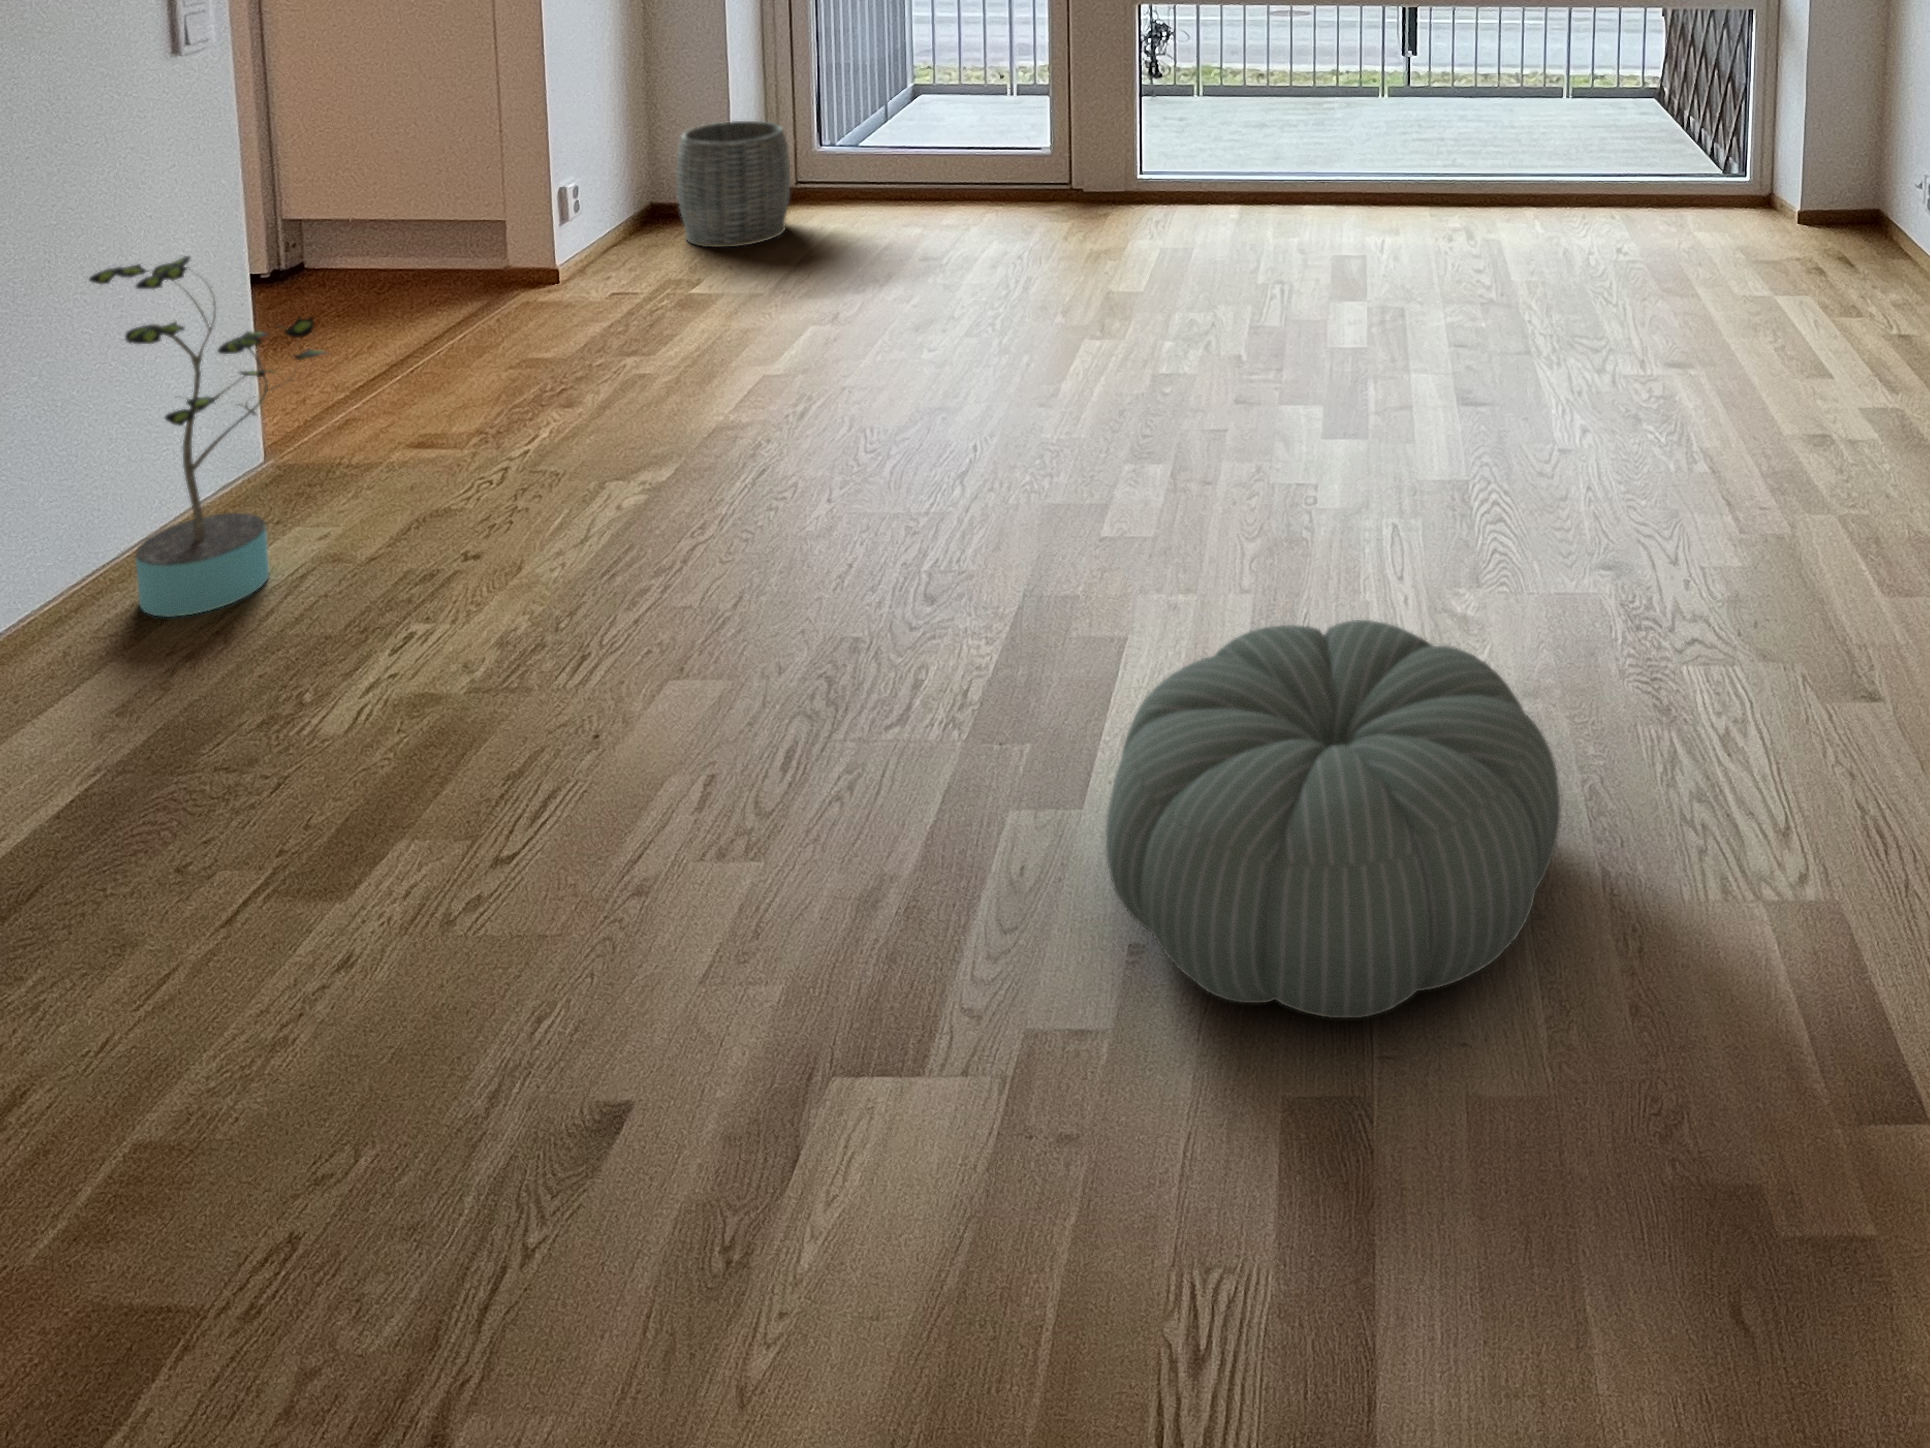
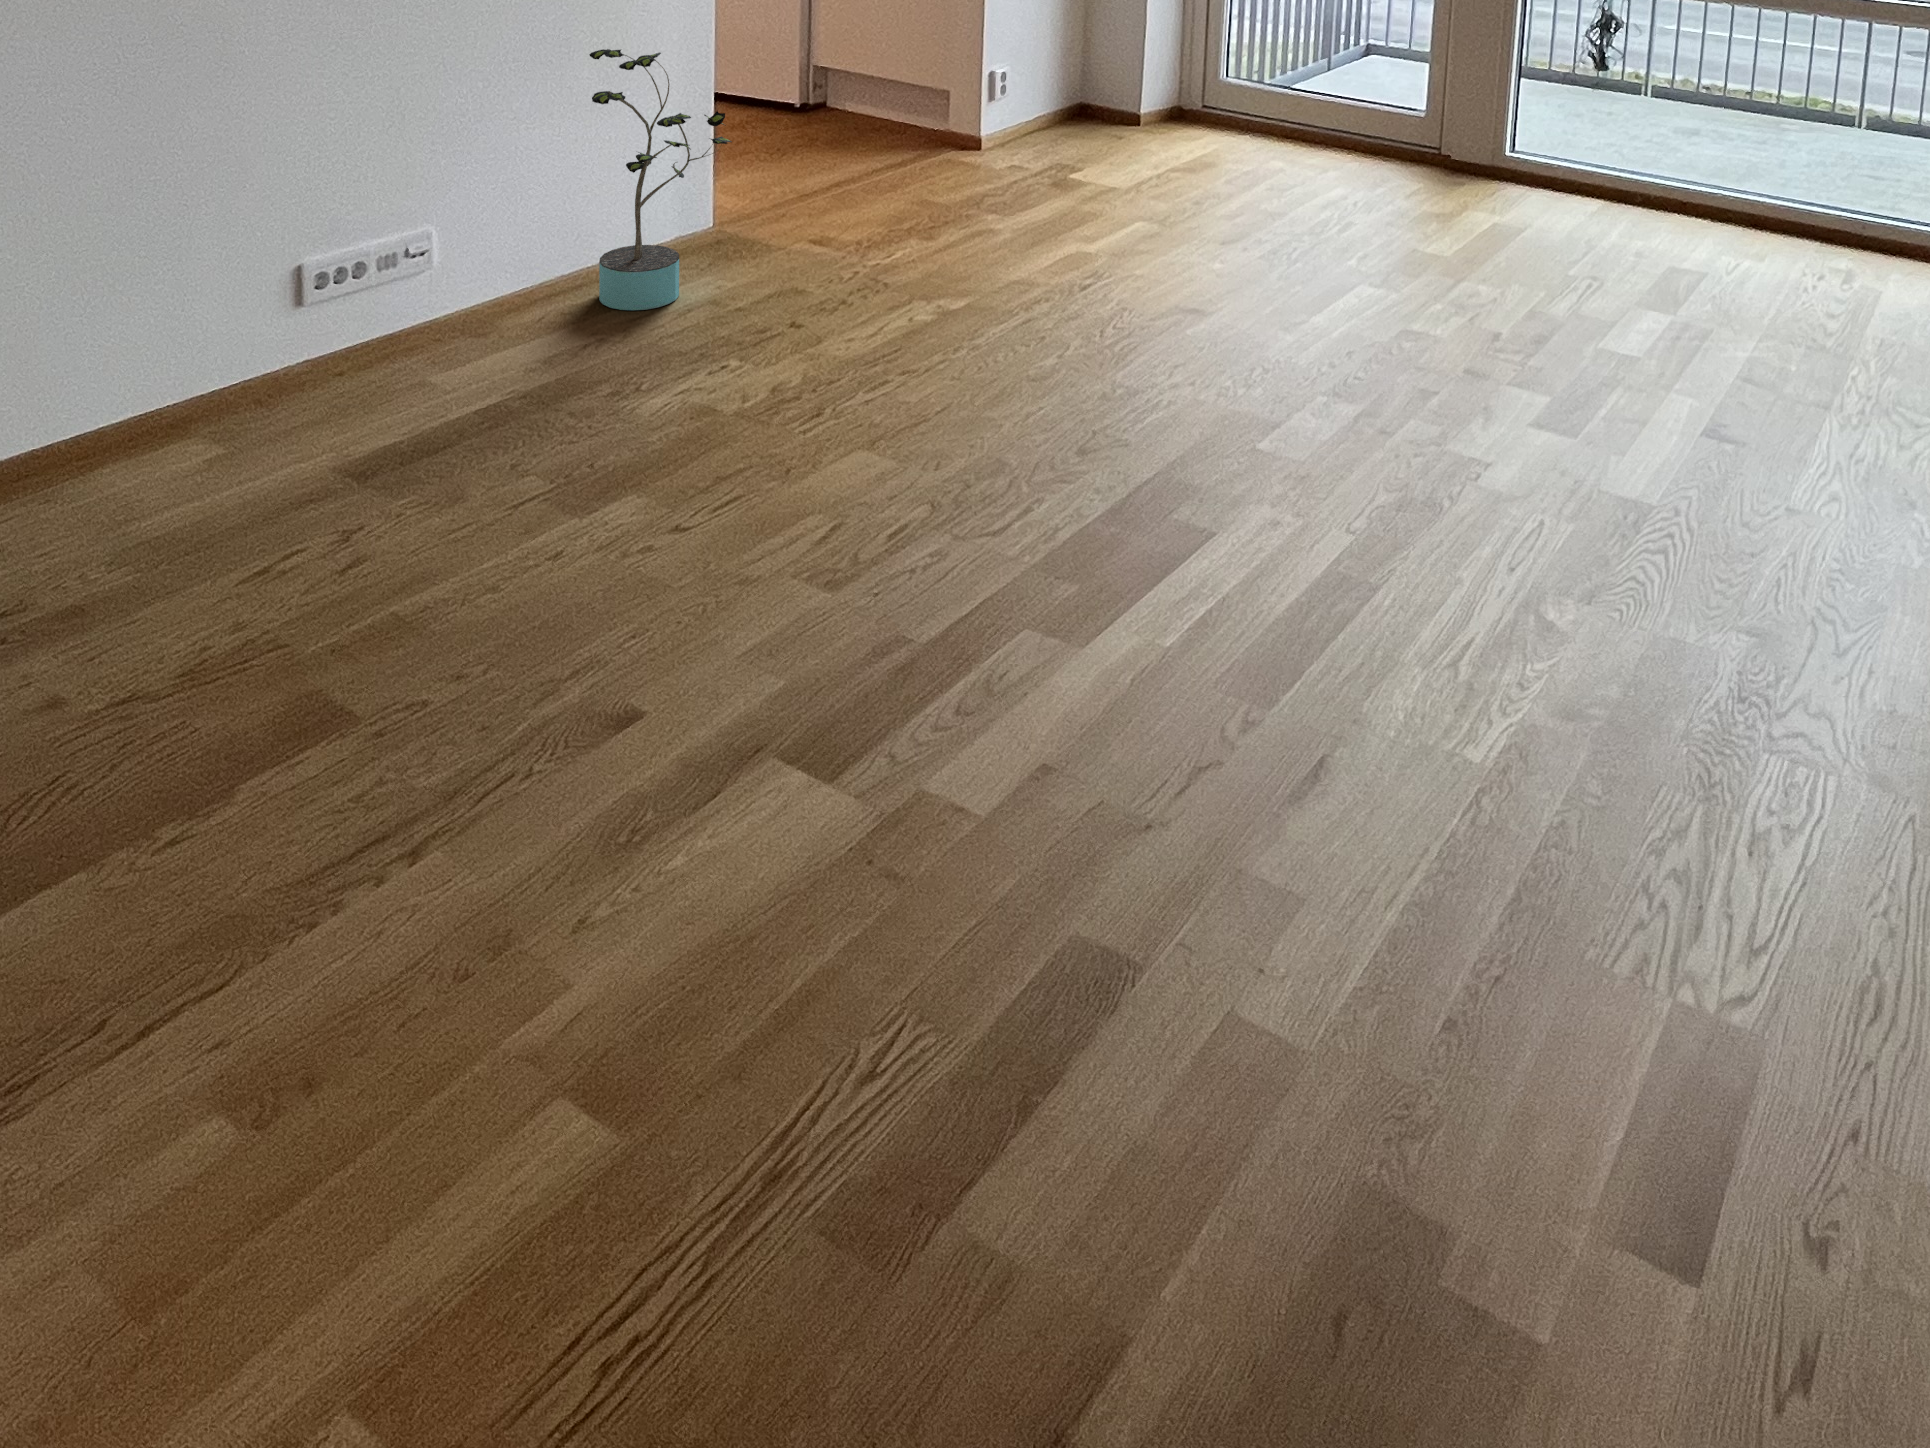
woven basket: present [677,121,791,247] -> none [1089,37,1181,145]
pouf: present [1106,620,1560,1018] -> none [1018,547,1479,951]

